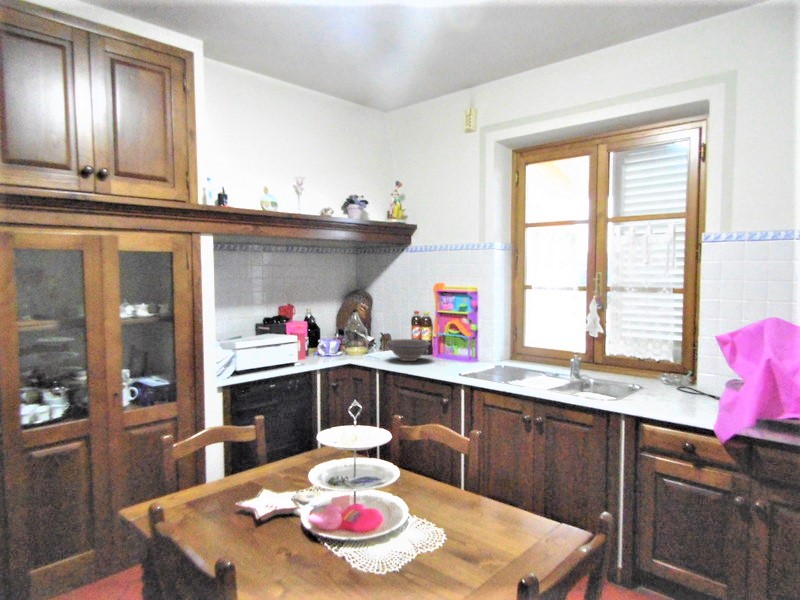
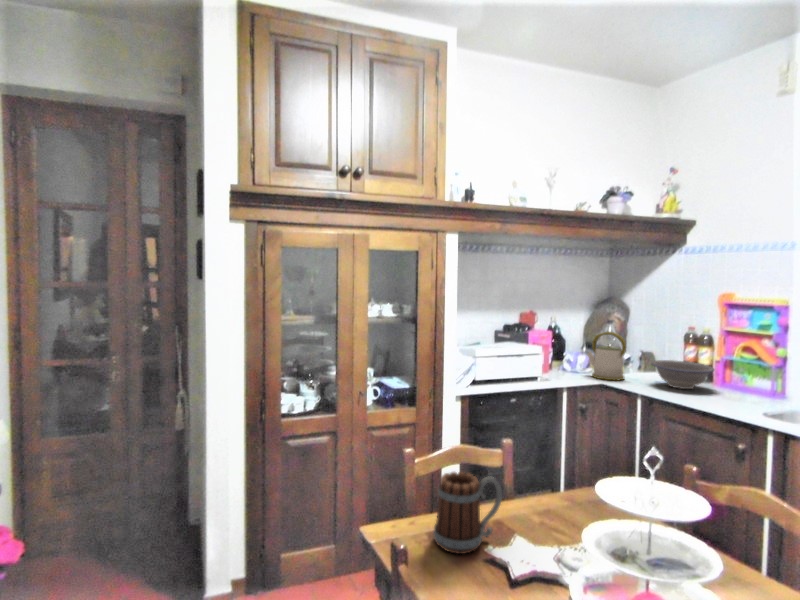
kettle: none [337,319,368,360] -> present [587,332,626,380]
mug: none [191,445,250,512] -> present [434,472,502,554]

